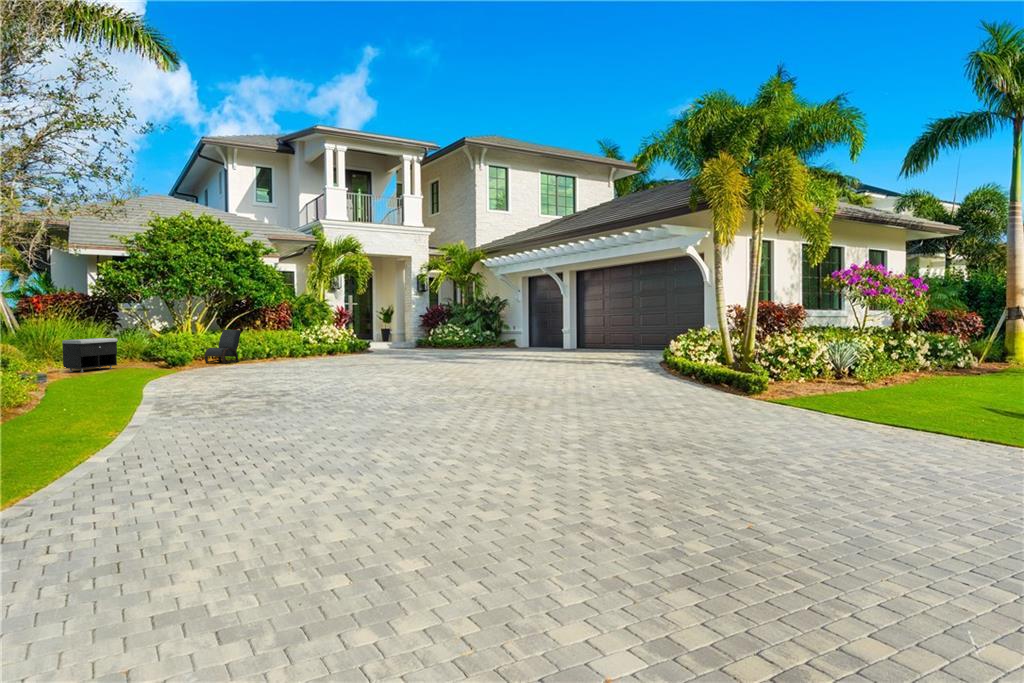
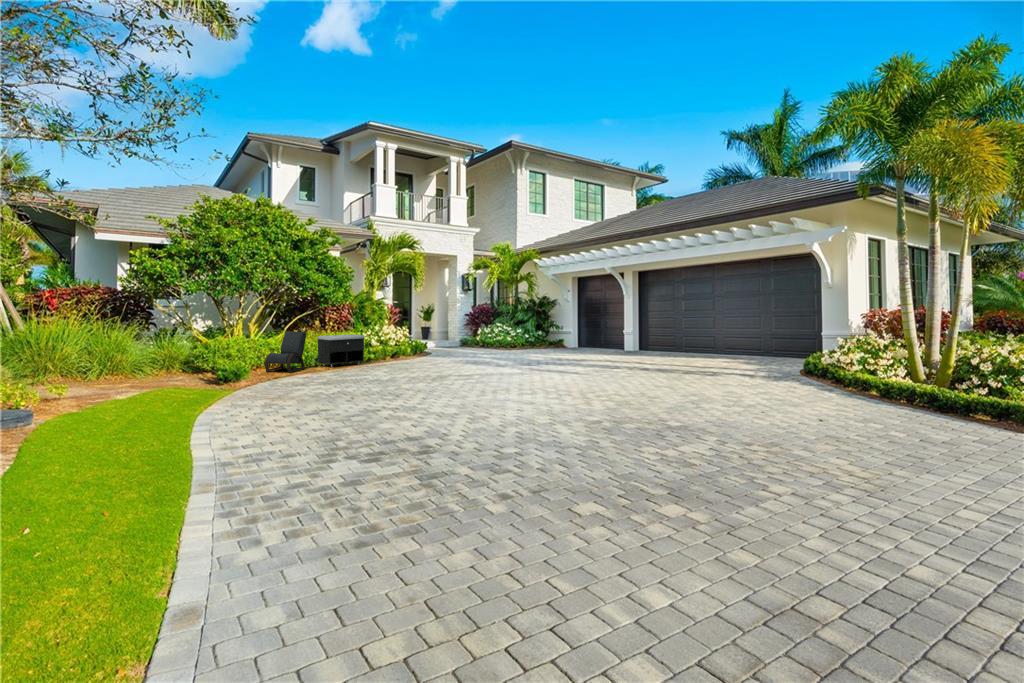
storage bench: present [62,338,118,372] -> present [318,335,365,367]

